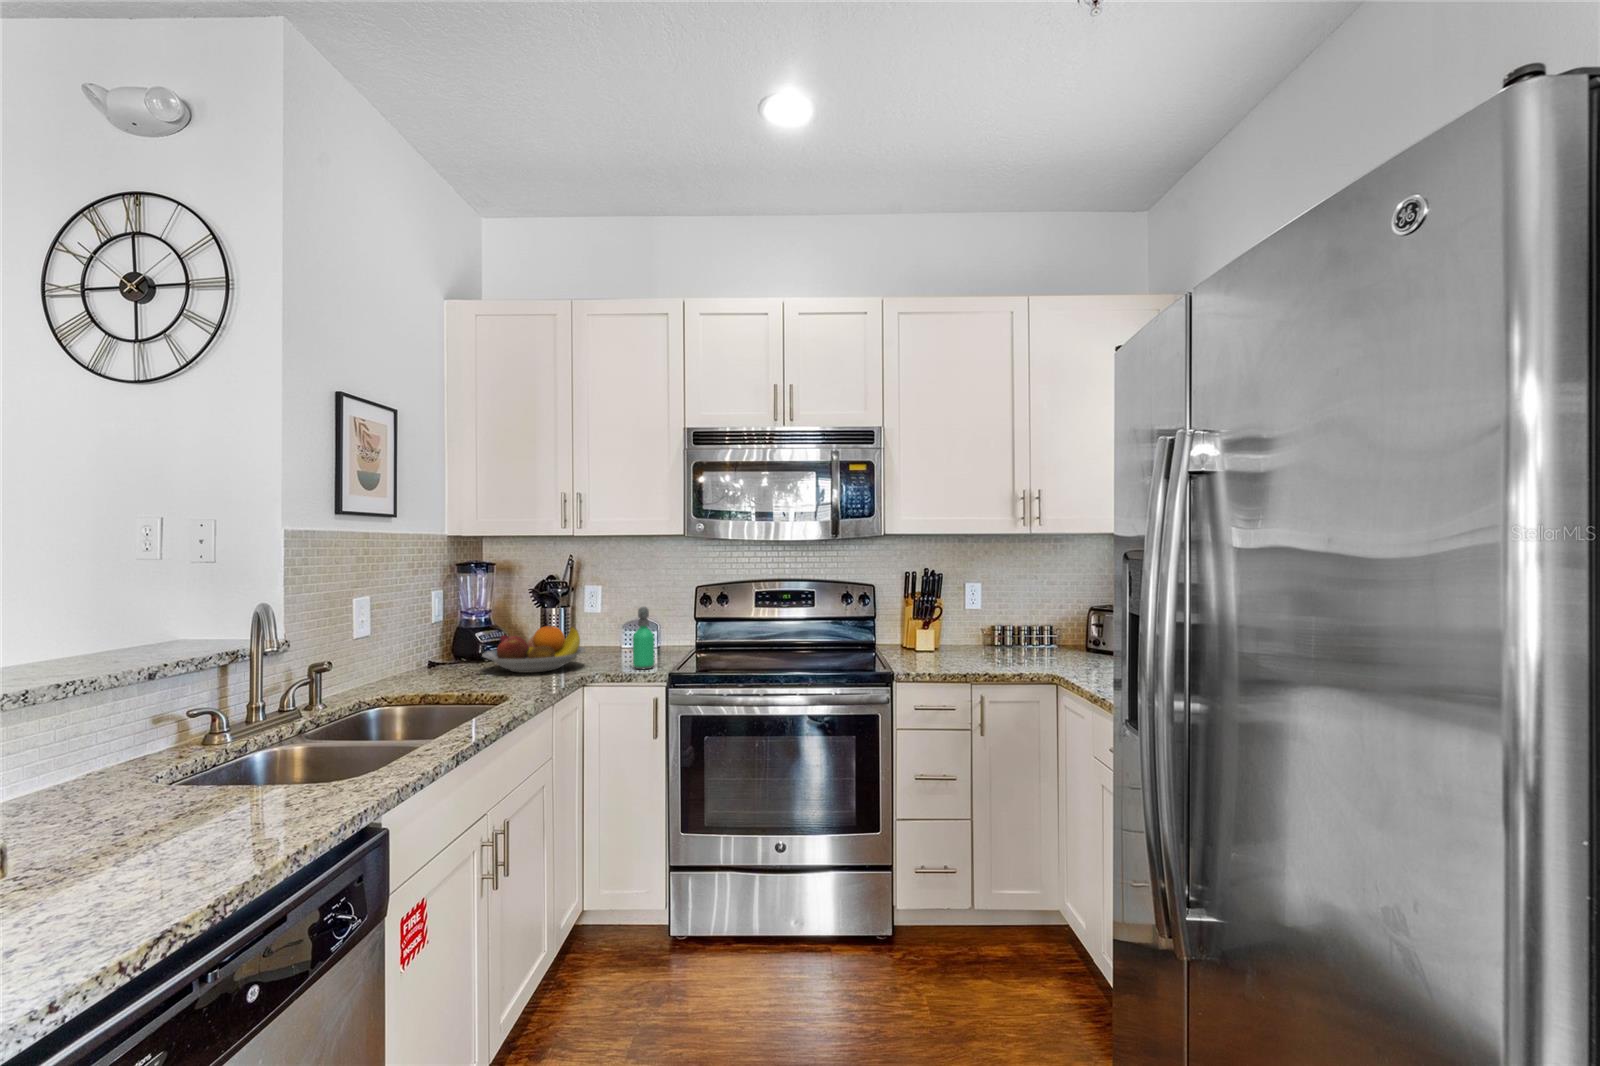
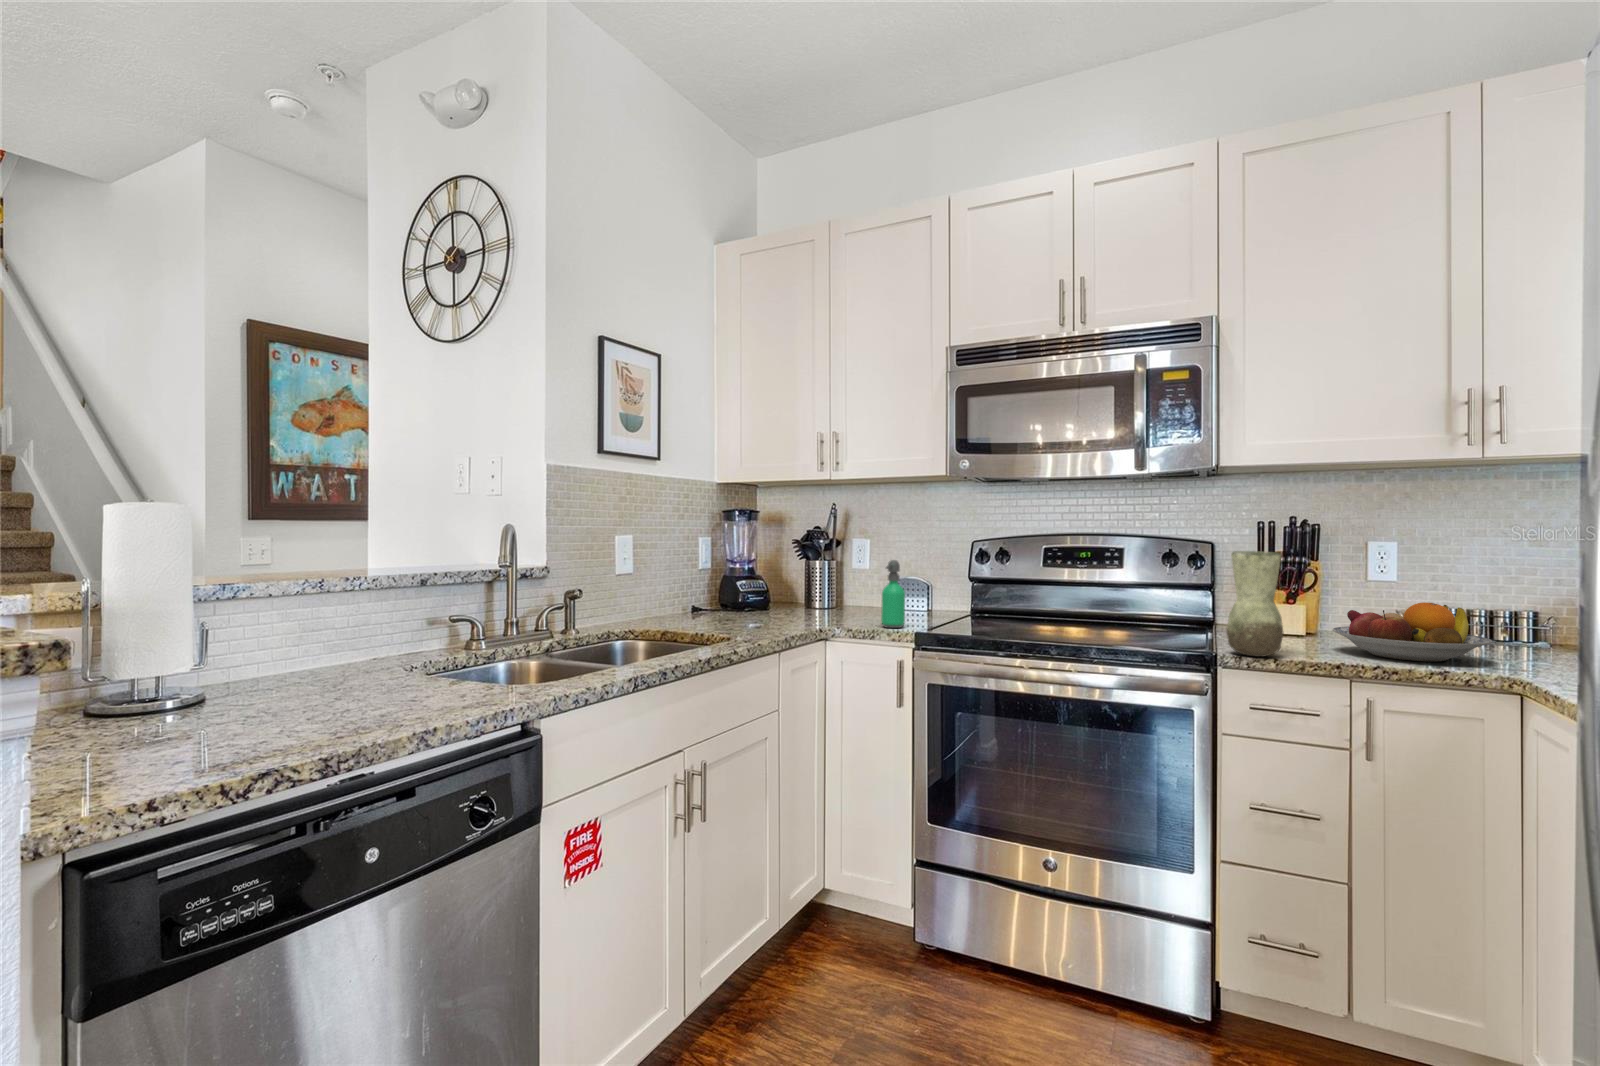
vase: none [913,588,951,669] -> present [1227,551,1283,657]
fruit bowl: present [482,626,586,673] -> present [1332,602,1492,662]

